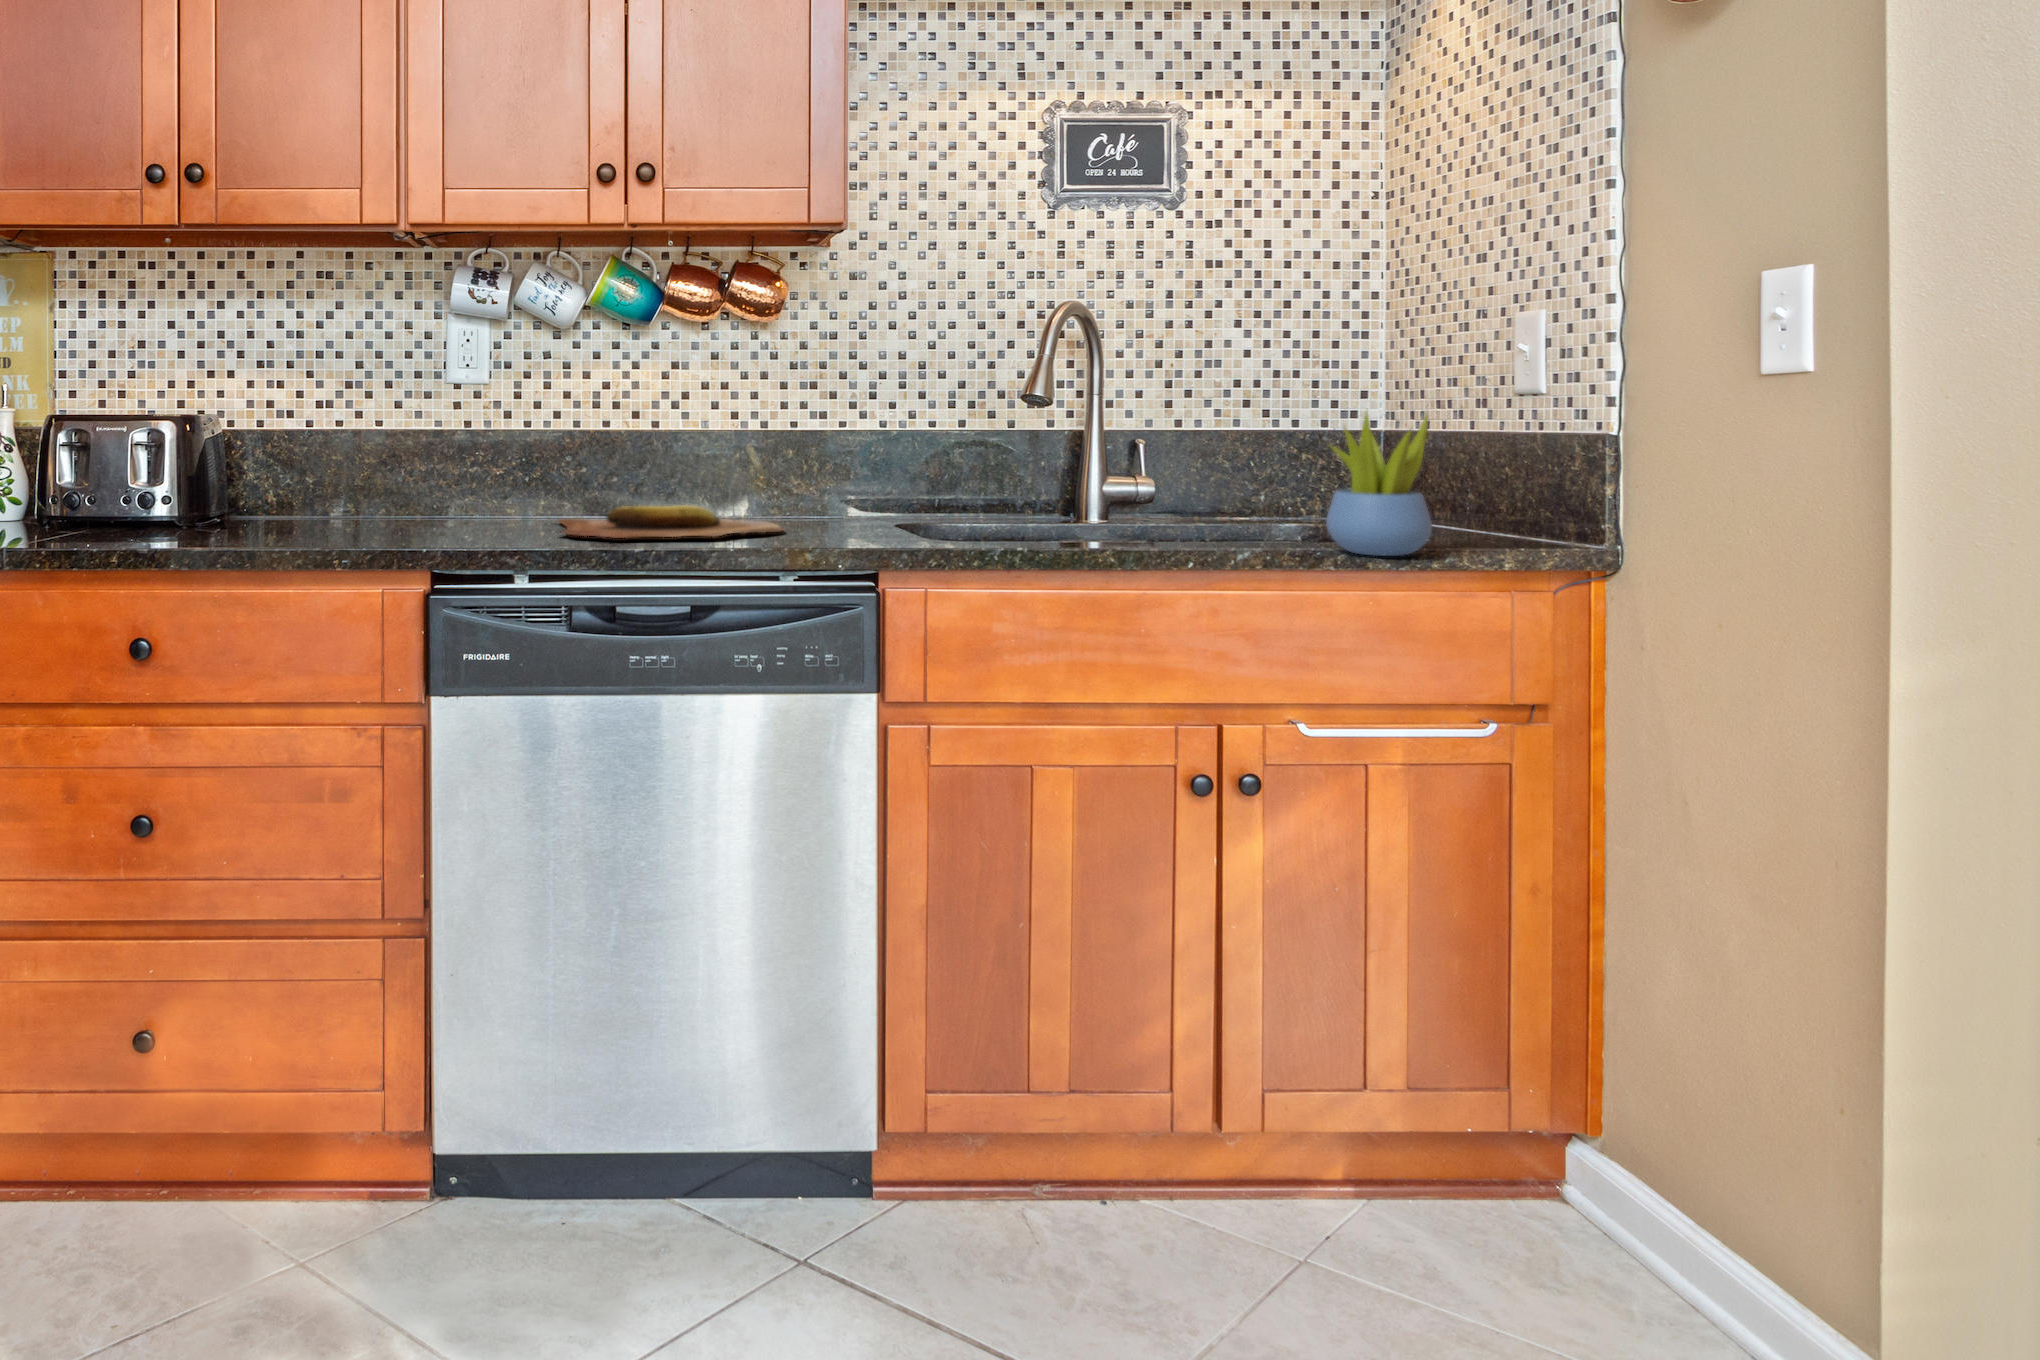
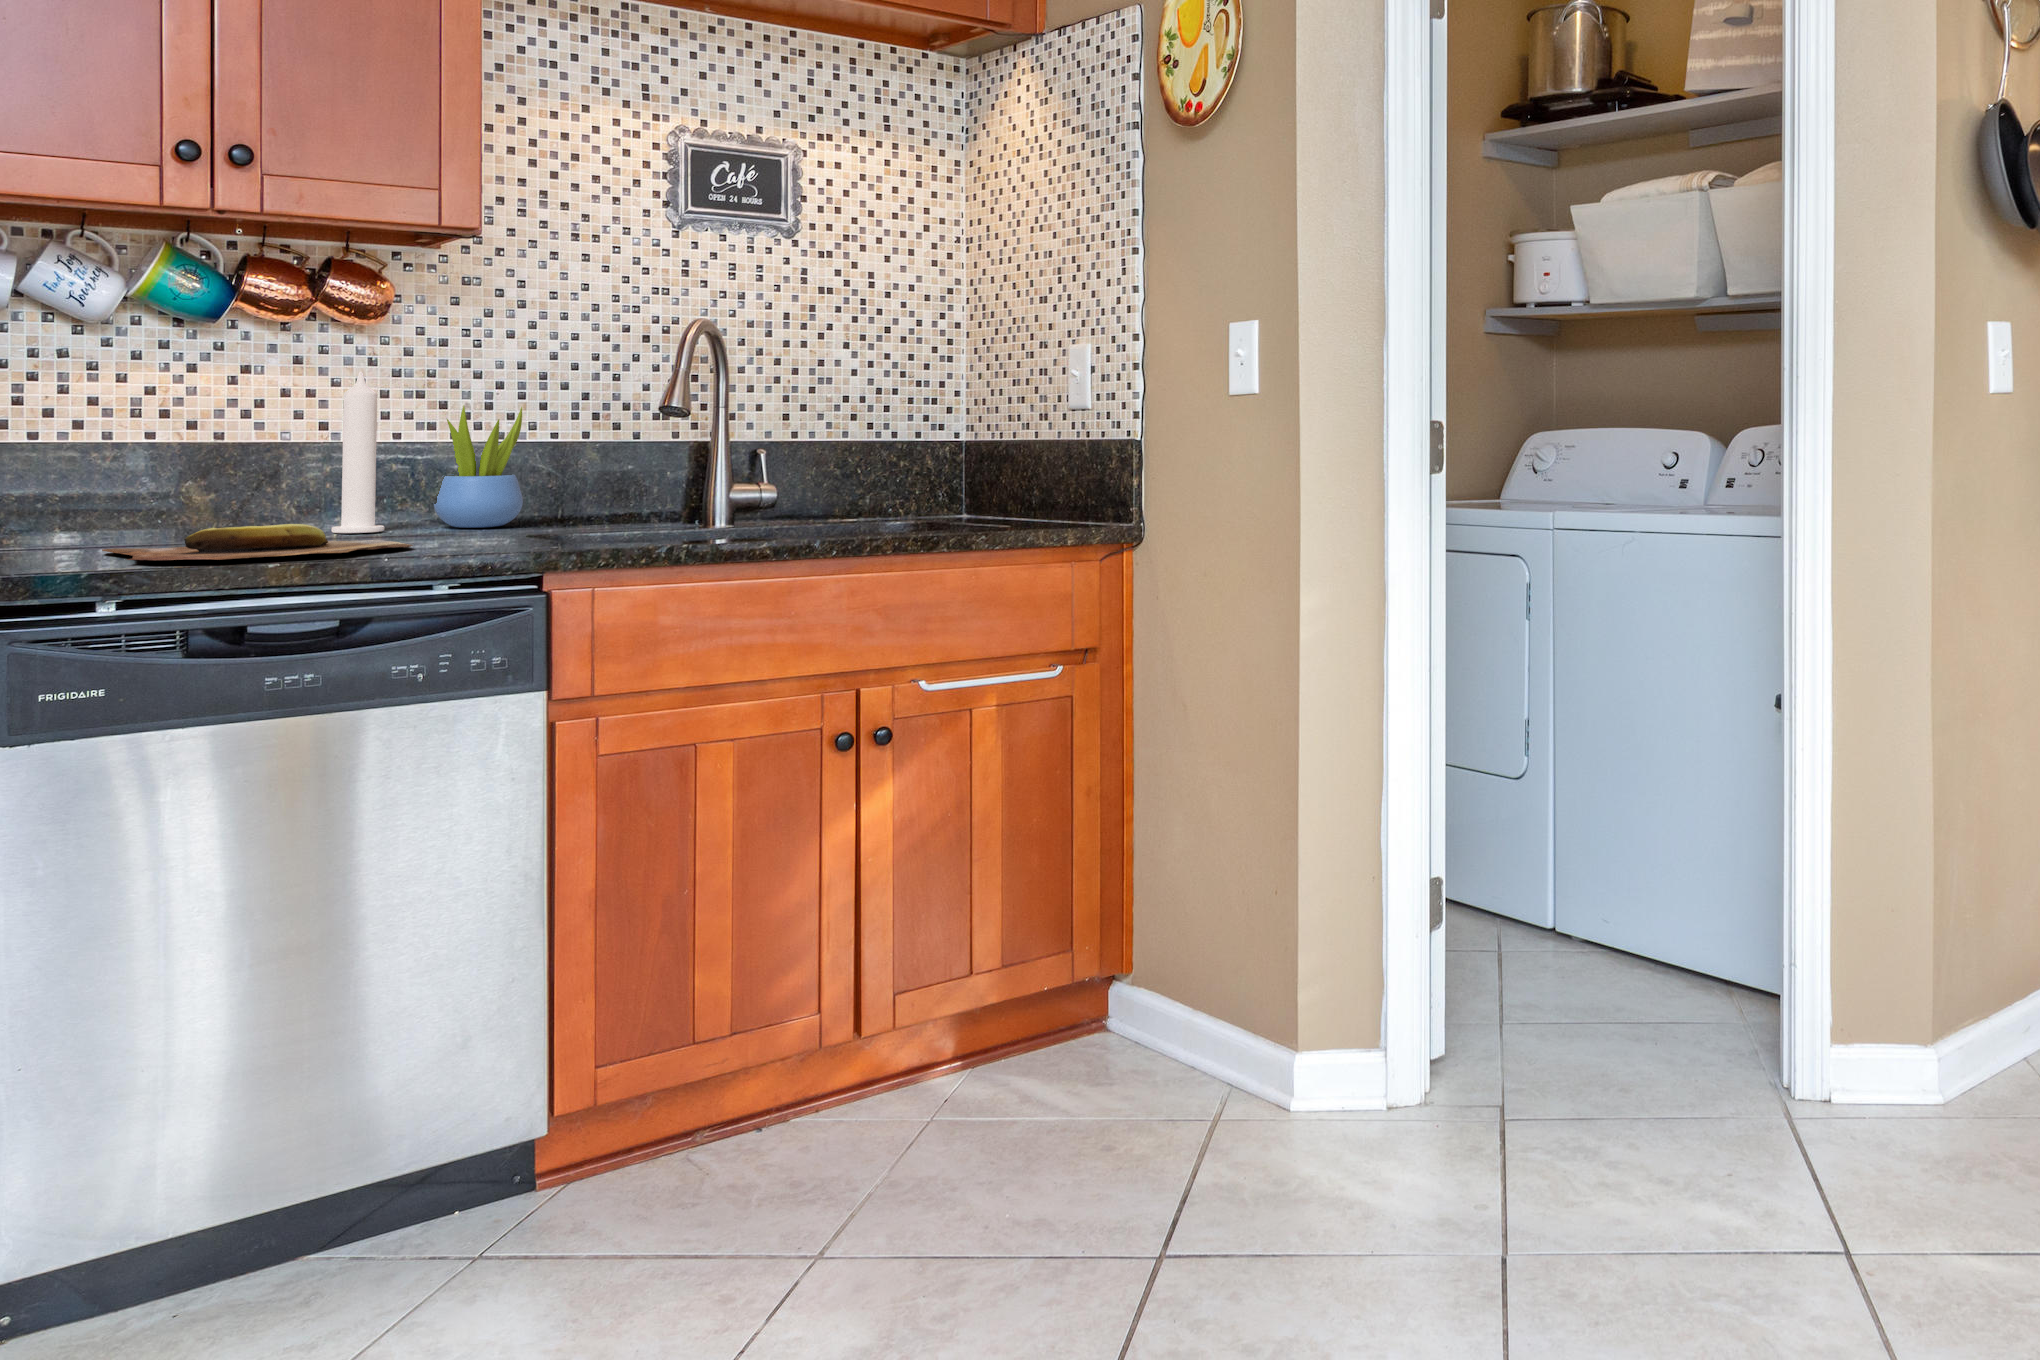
candle: none [745,363,786,511] -> present [332,372,384,533]
succulent plant: present [1326,413,1432,556] -> present [434,406,523,528]

